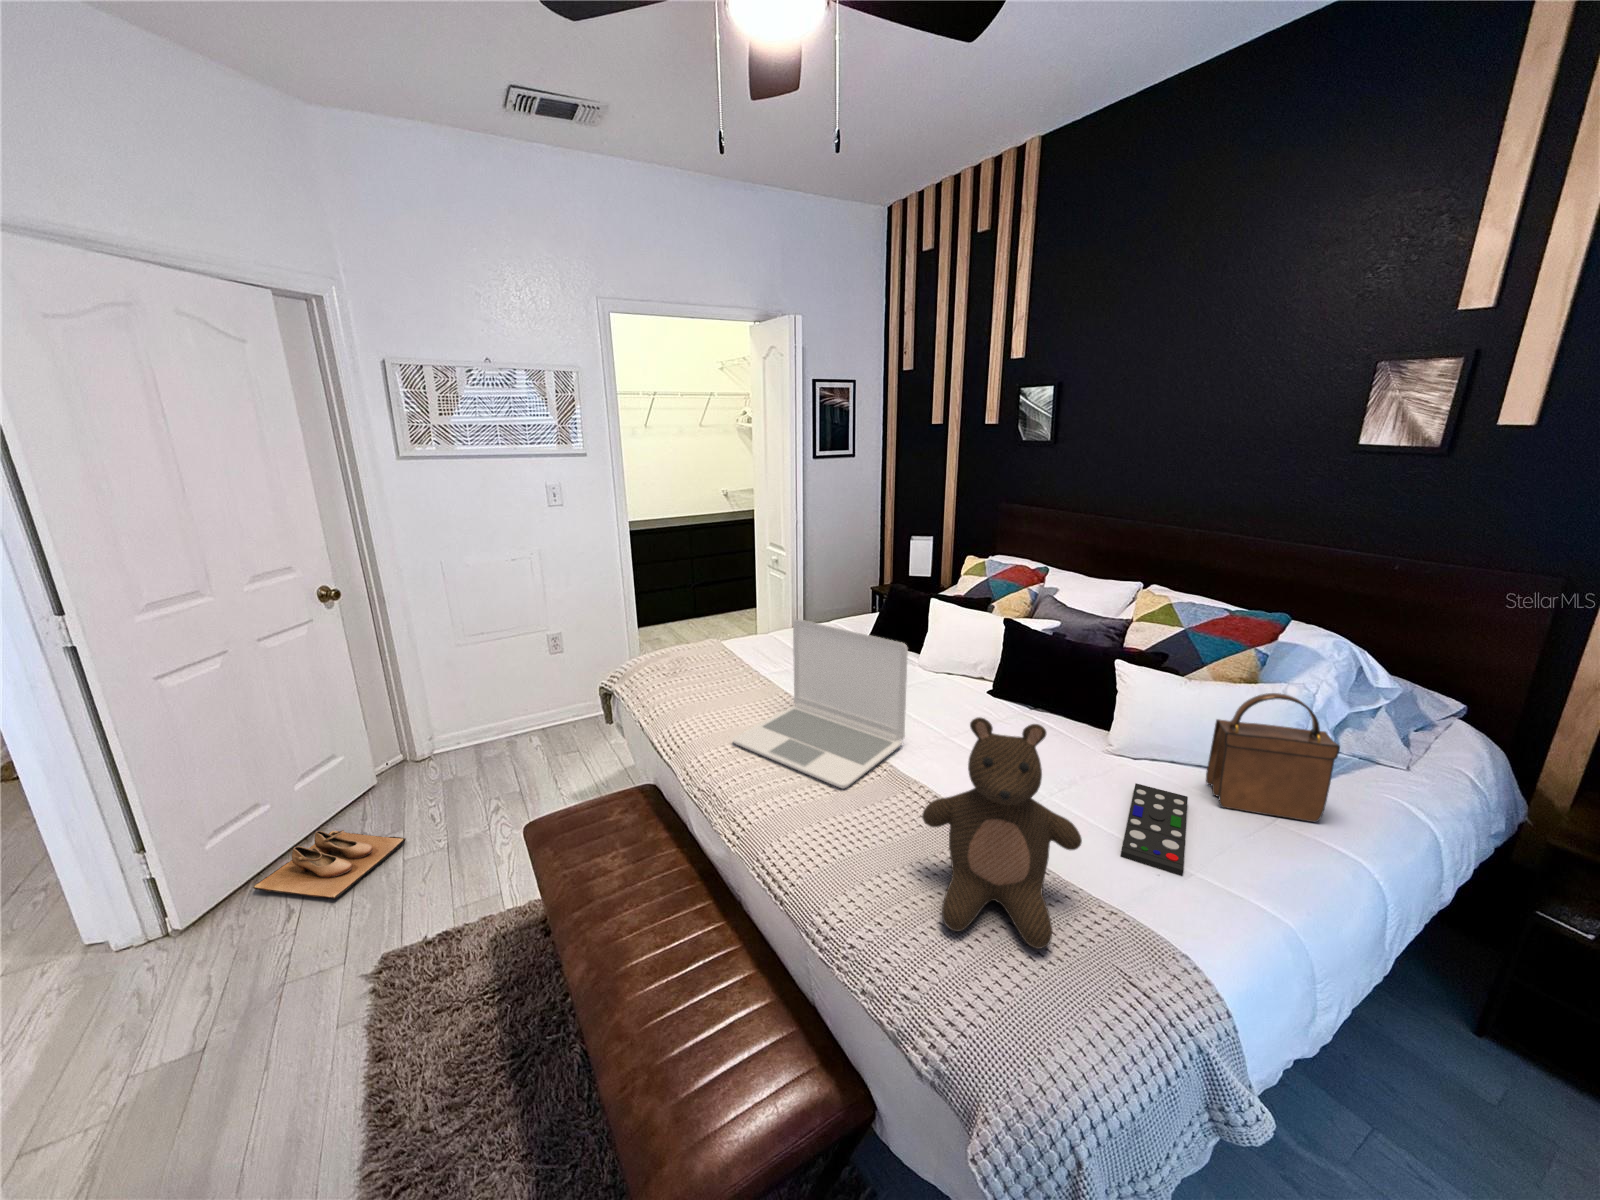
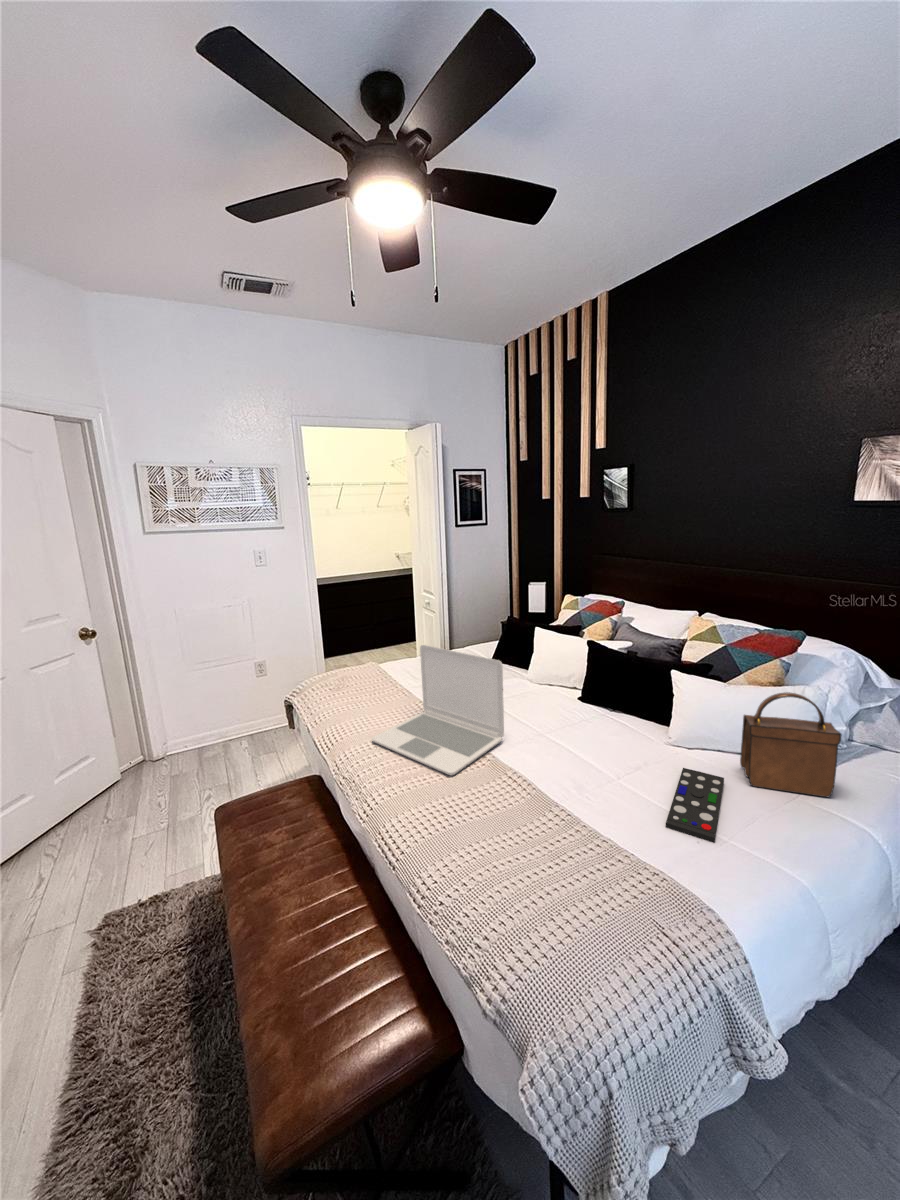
stuffed bear: present [922,717,1082,949] -> none [501,715,625,905]
shoe: present [253,830,406,899] -> none [17,815,136,870]

